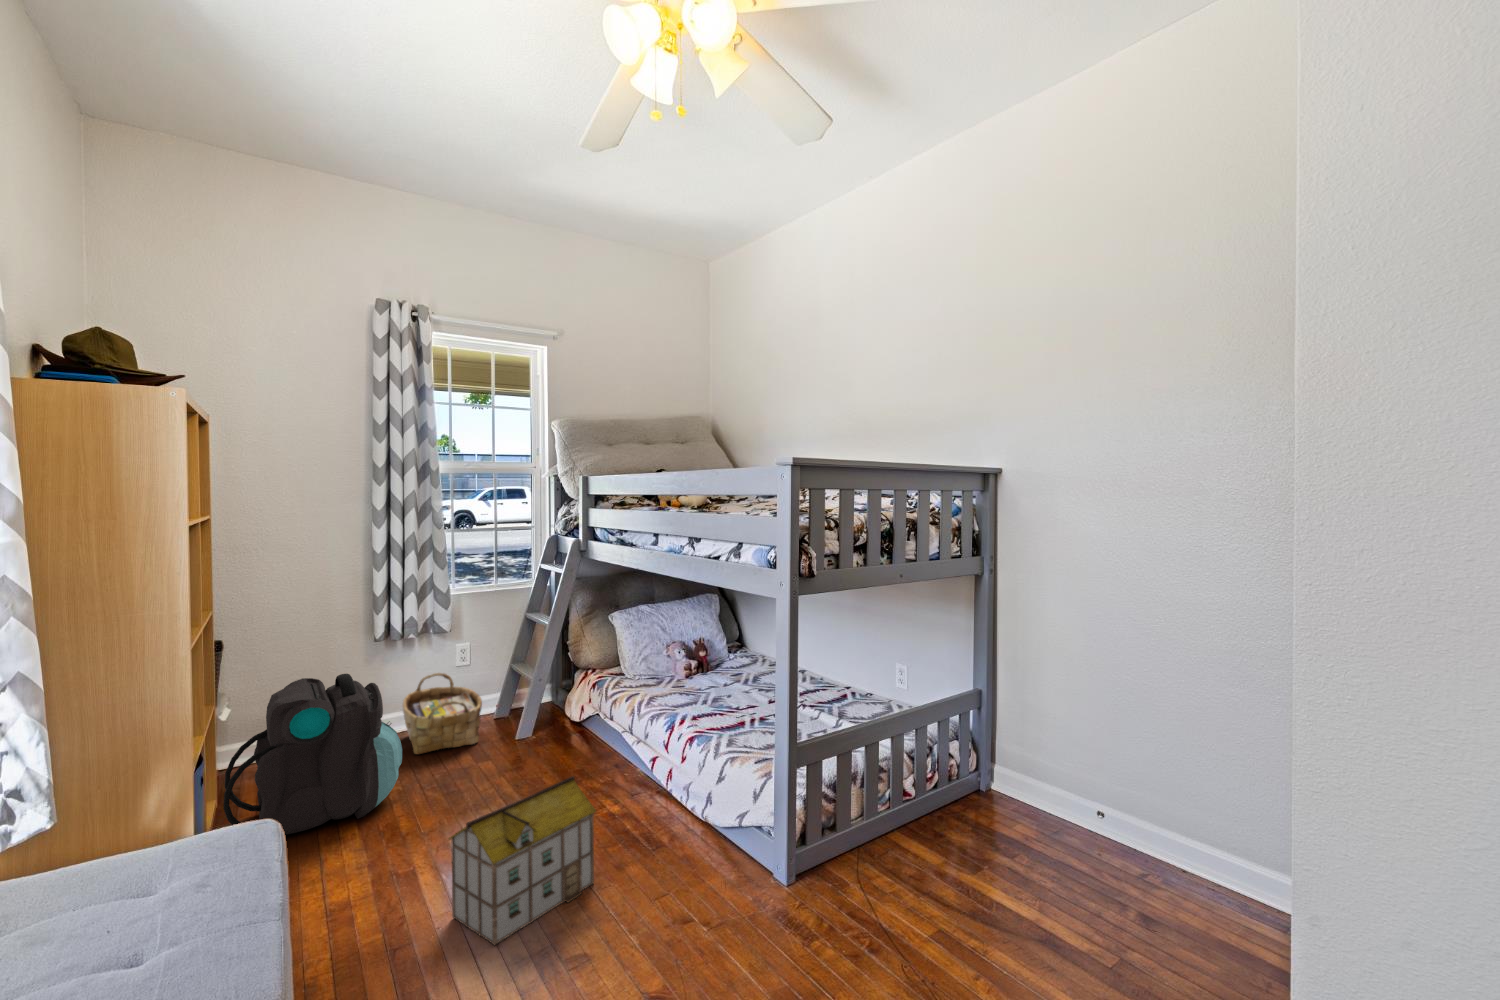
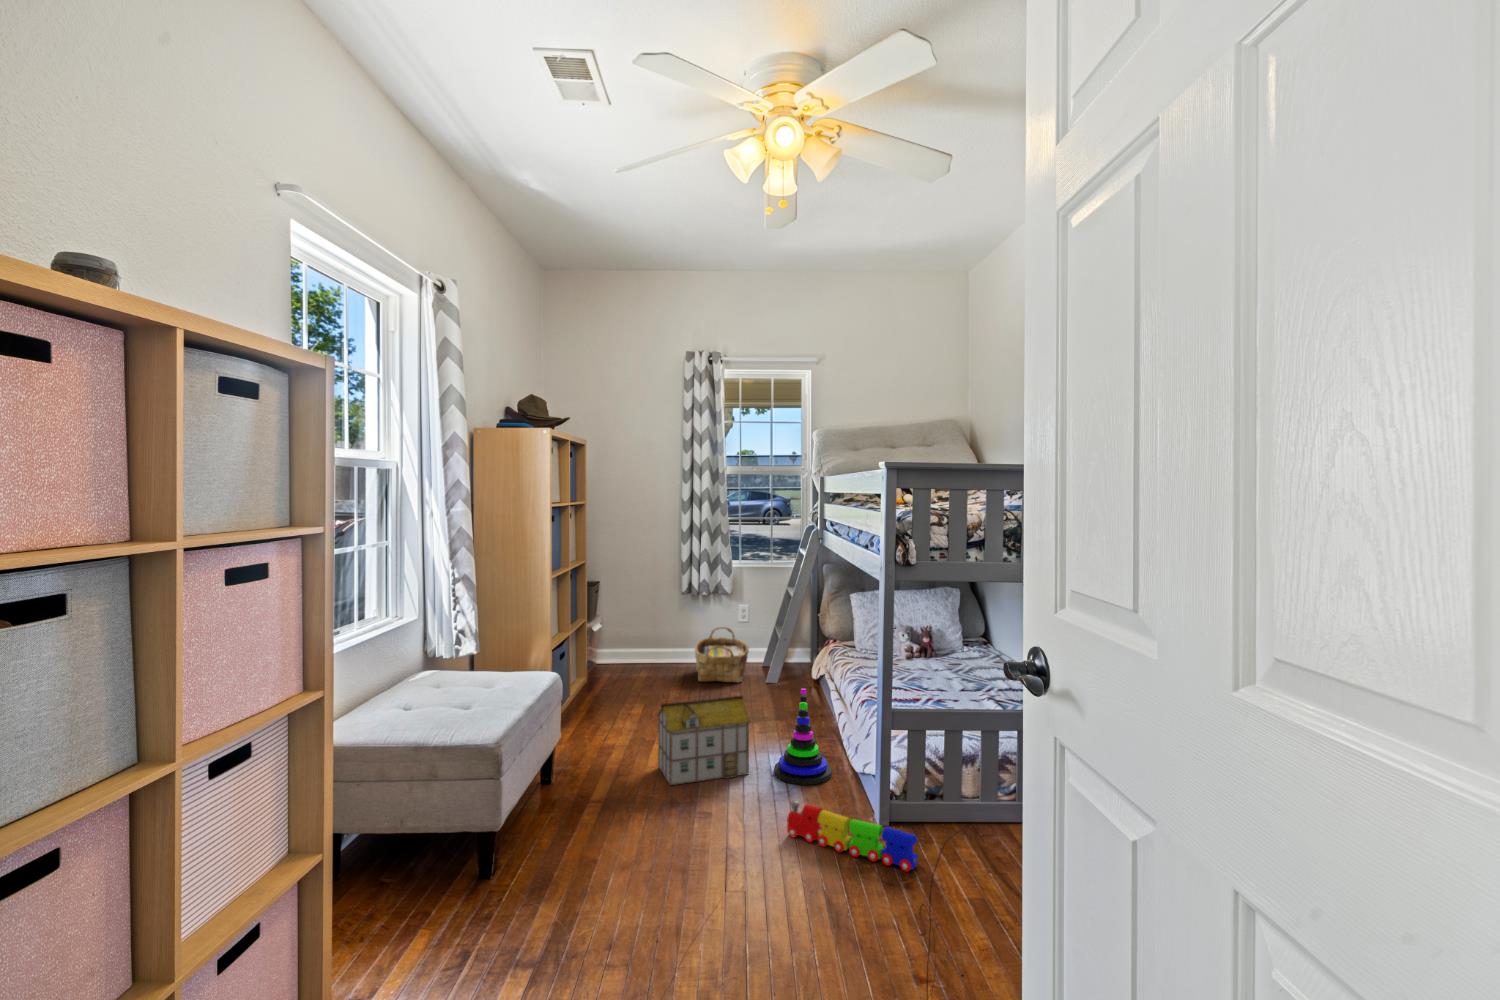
backpack: present [223,674,402,835] -> none [574,611,677,709]
stacking toy: none [622,748,697,879] -> present [774,688,832,785]
toy train: none [720,912,897,967] -> present [787,801,918,872]

